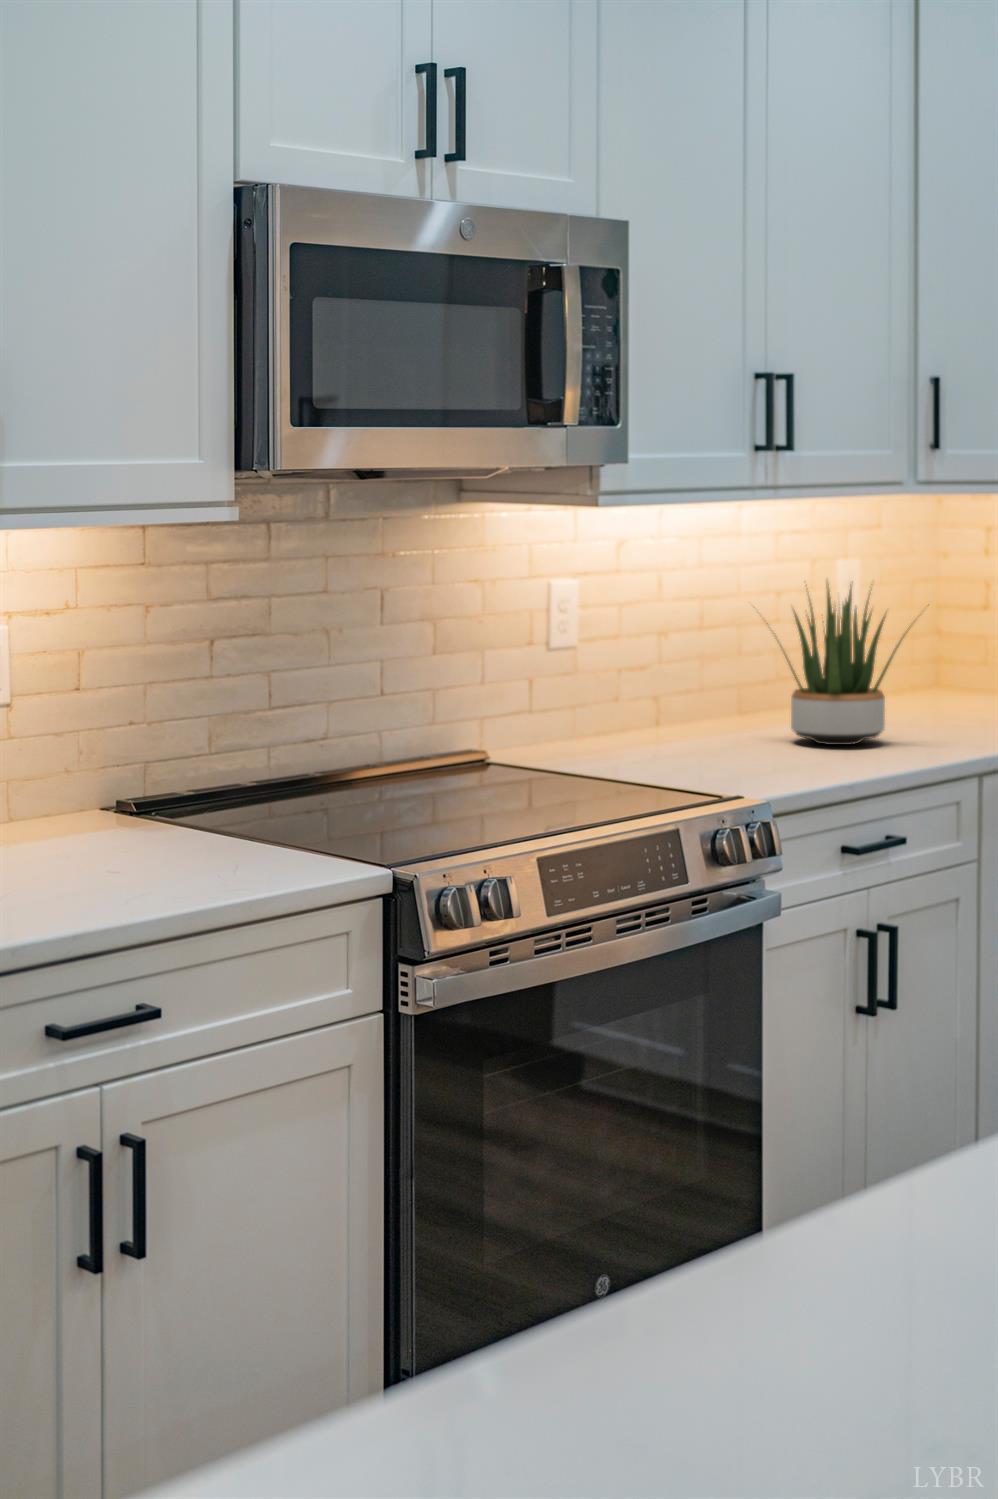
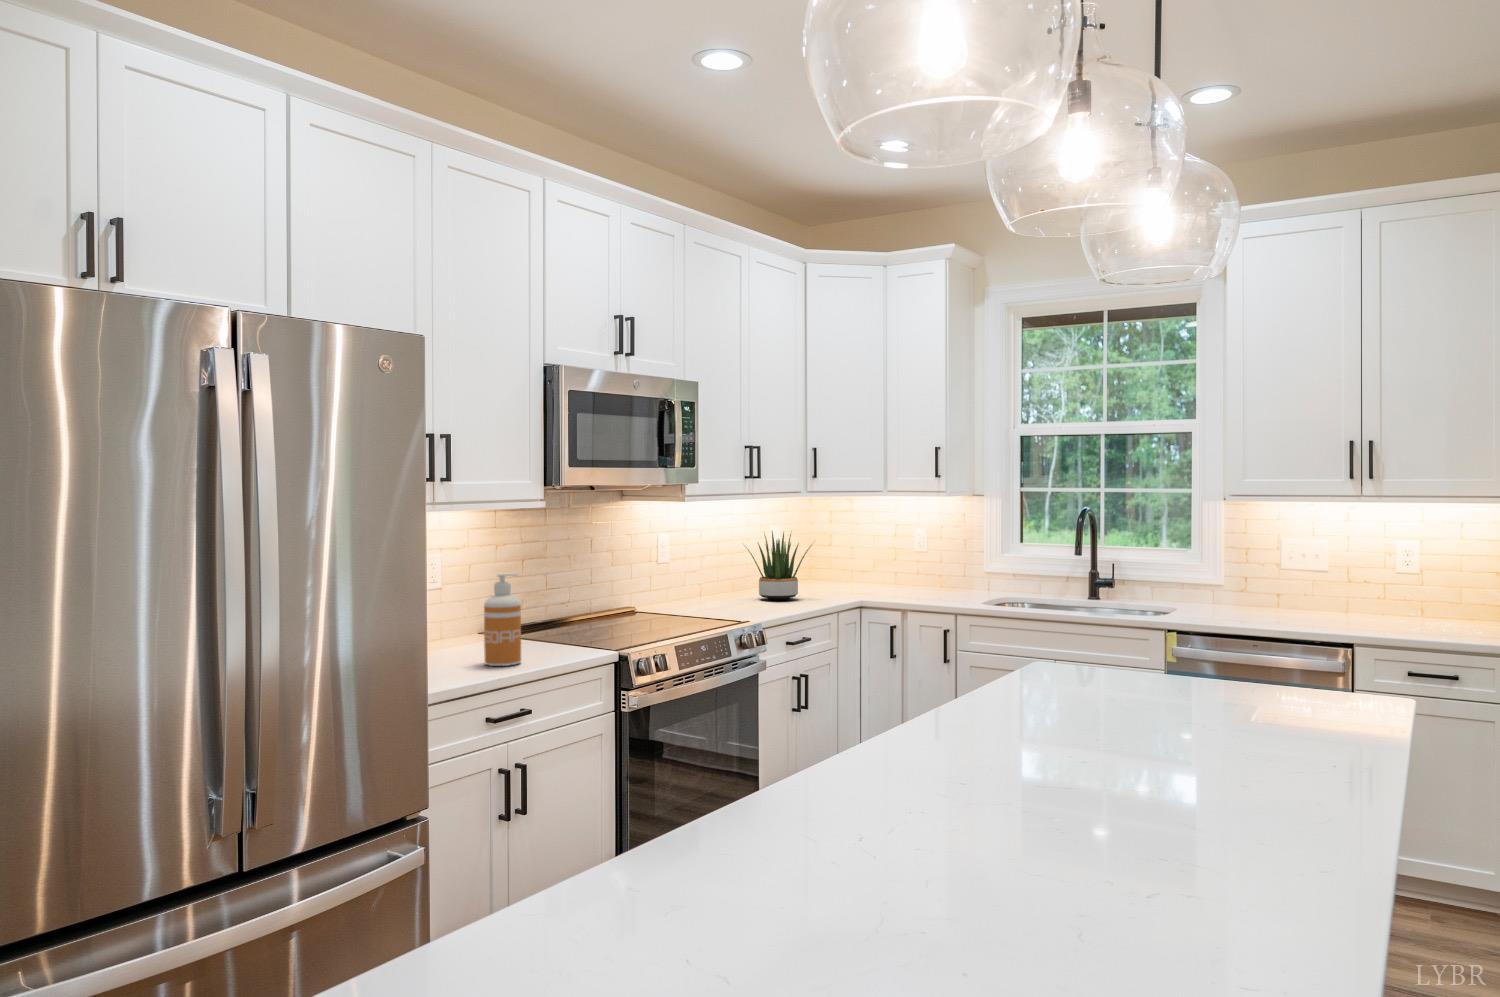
soap dispenser: none [67,687,156,901] -> present [484,574,521,666]

